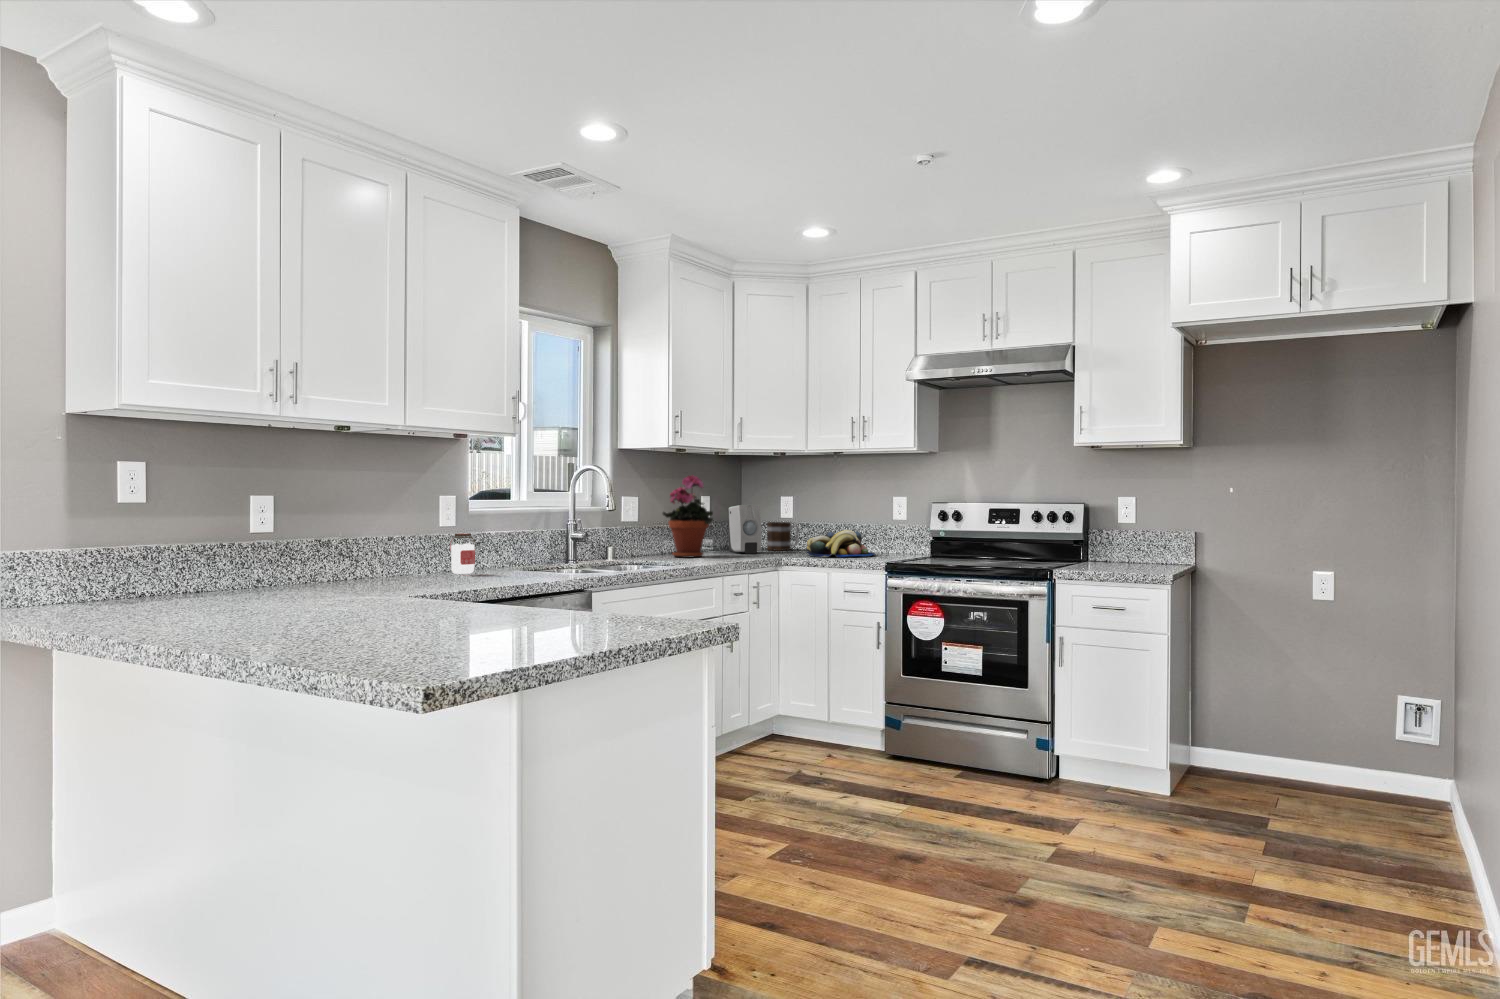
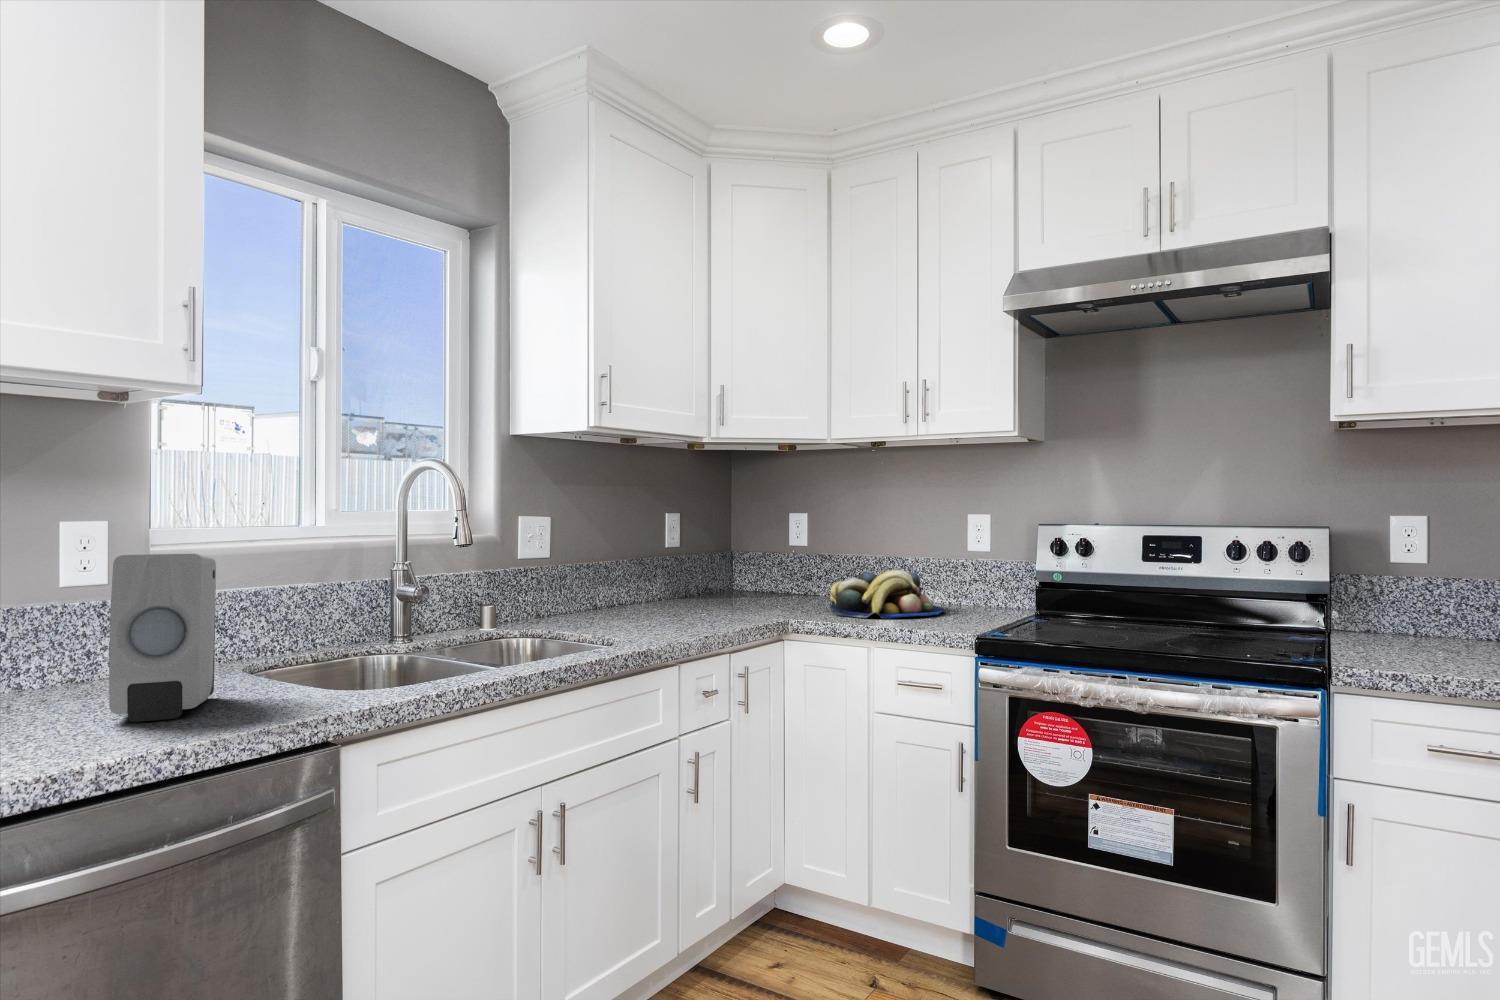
potted plant: present [663,476,713,558] -> none [588,479,674,619]
soap dispenser: present [728,505,761,554] -> present [109,554,216,722]
mug: present [767,522,799,551] -> none [767,552,817,598]
jar: present [450,533,475,574] -> none [44,606,110,700]

